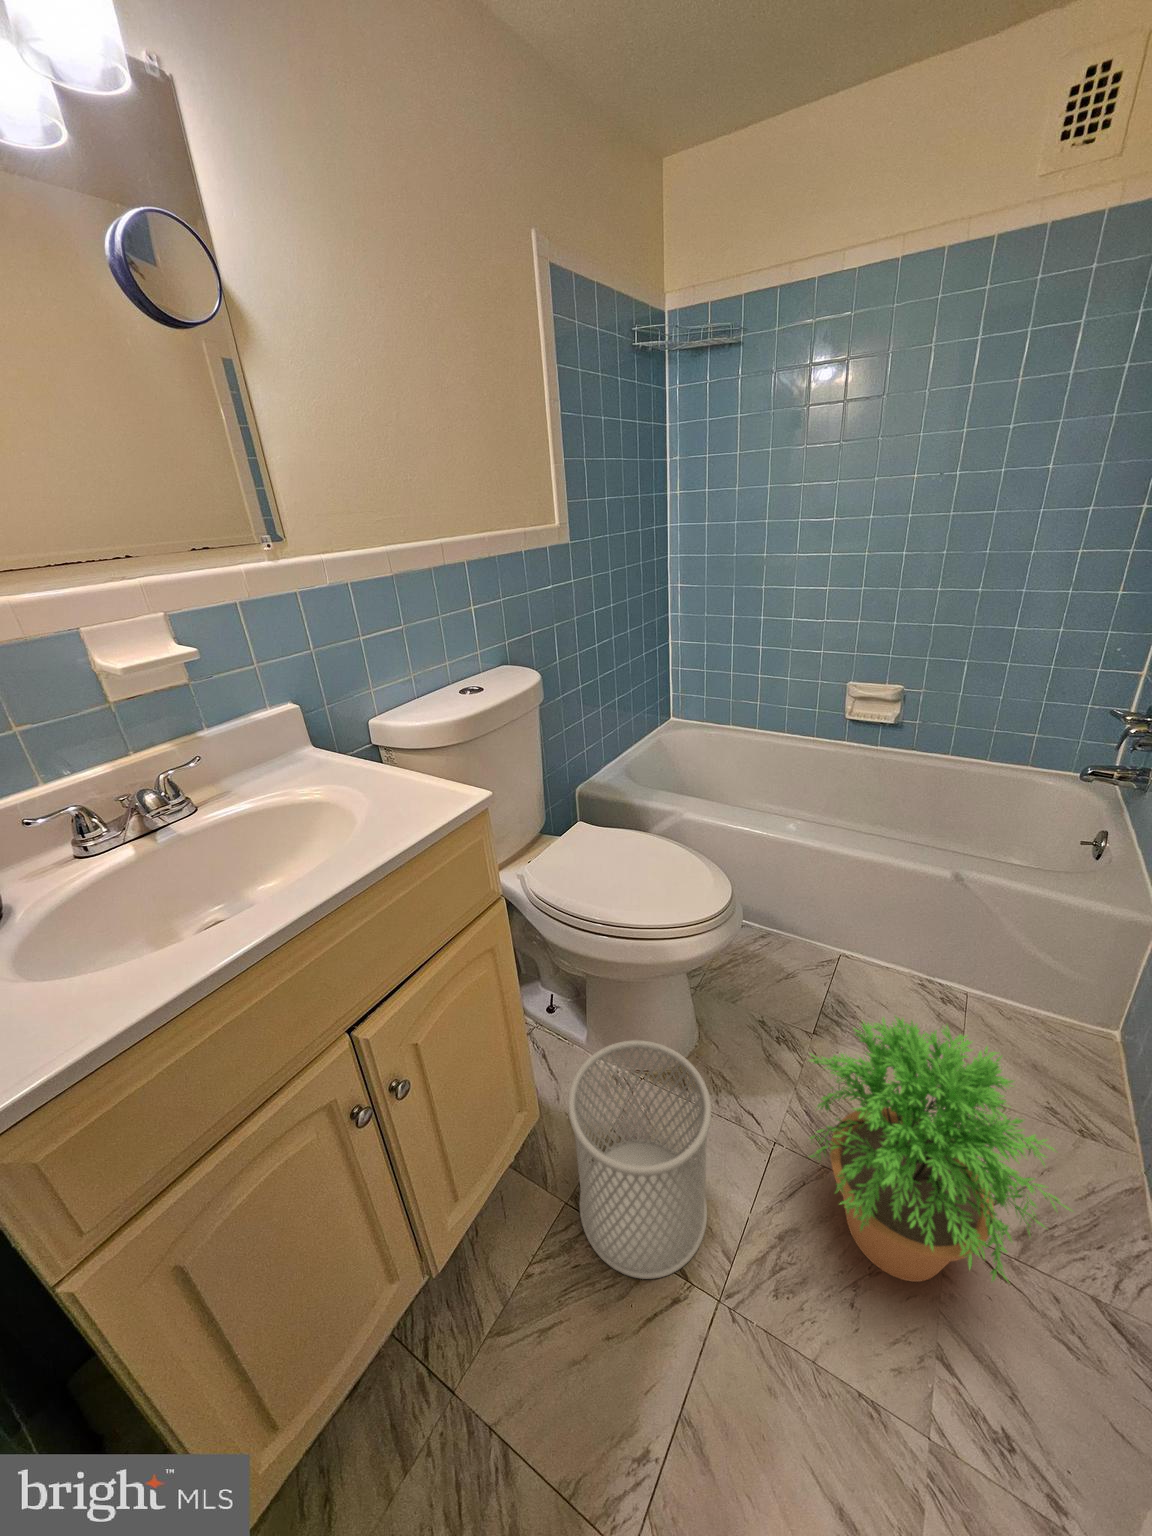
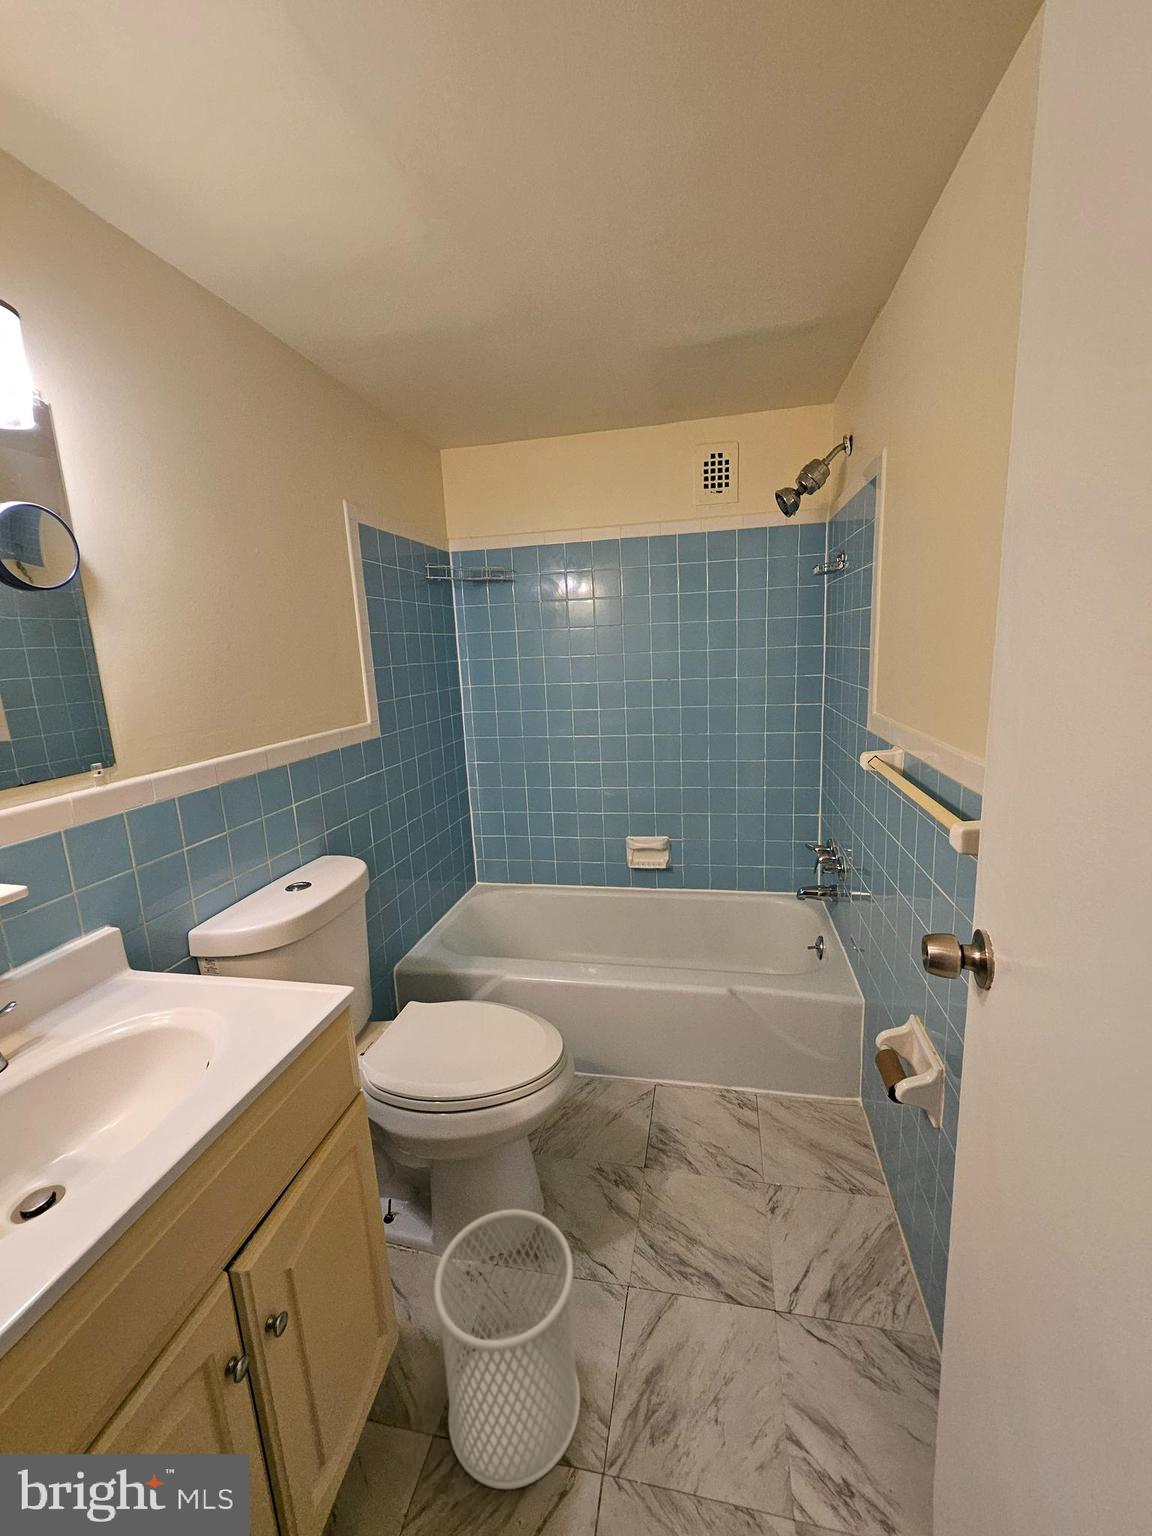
potted plant: present [809,1016,1071,1282] -> none [644,1116,846,1377]

